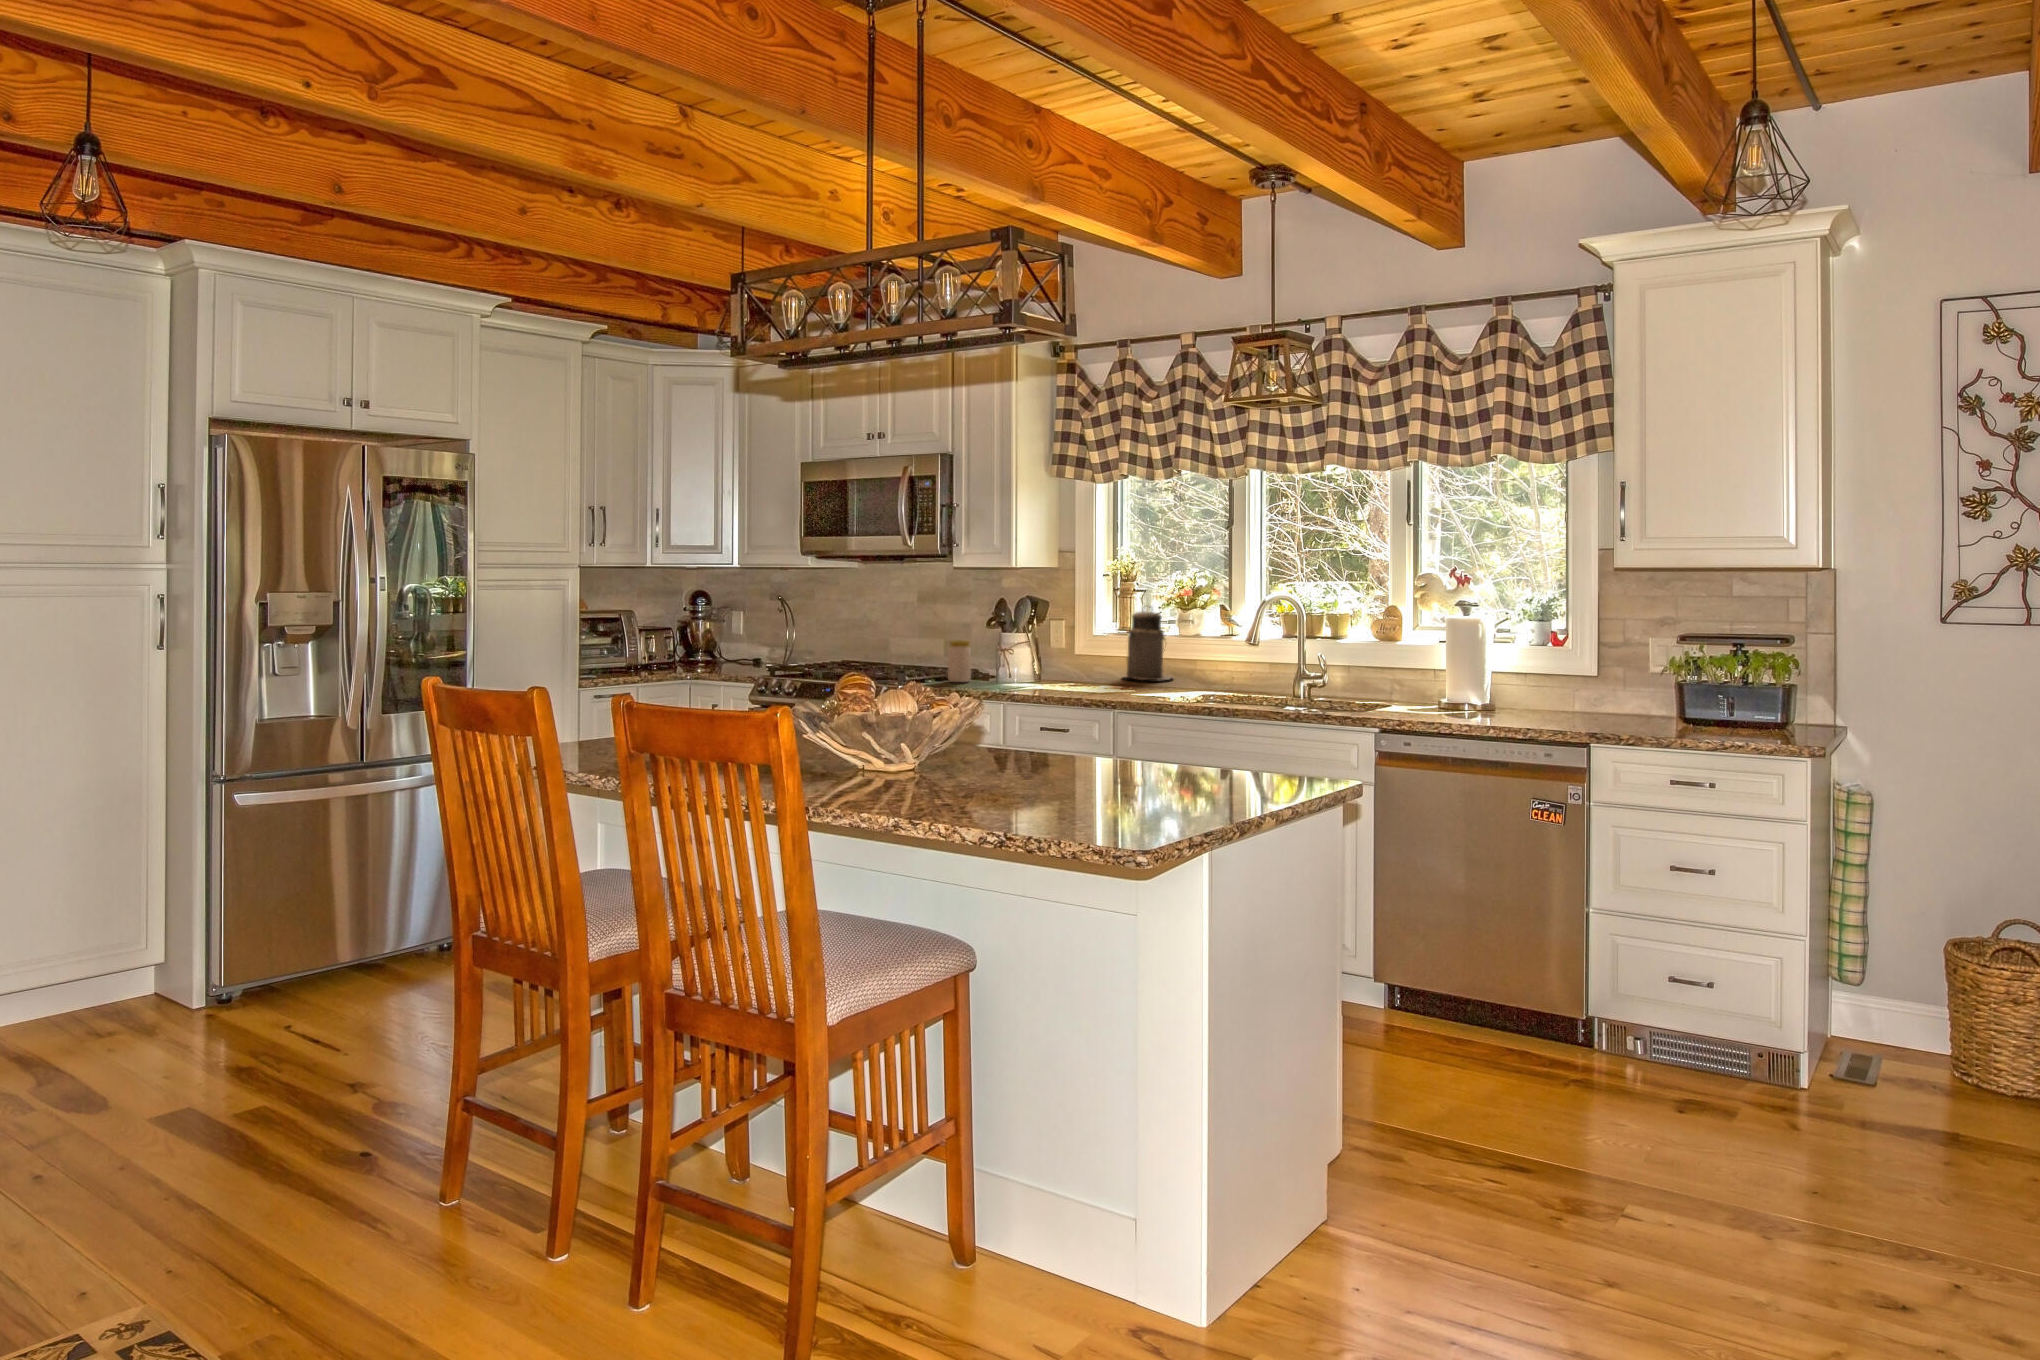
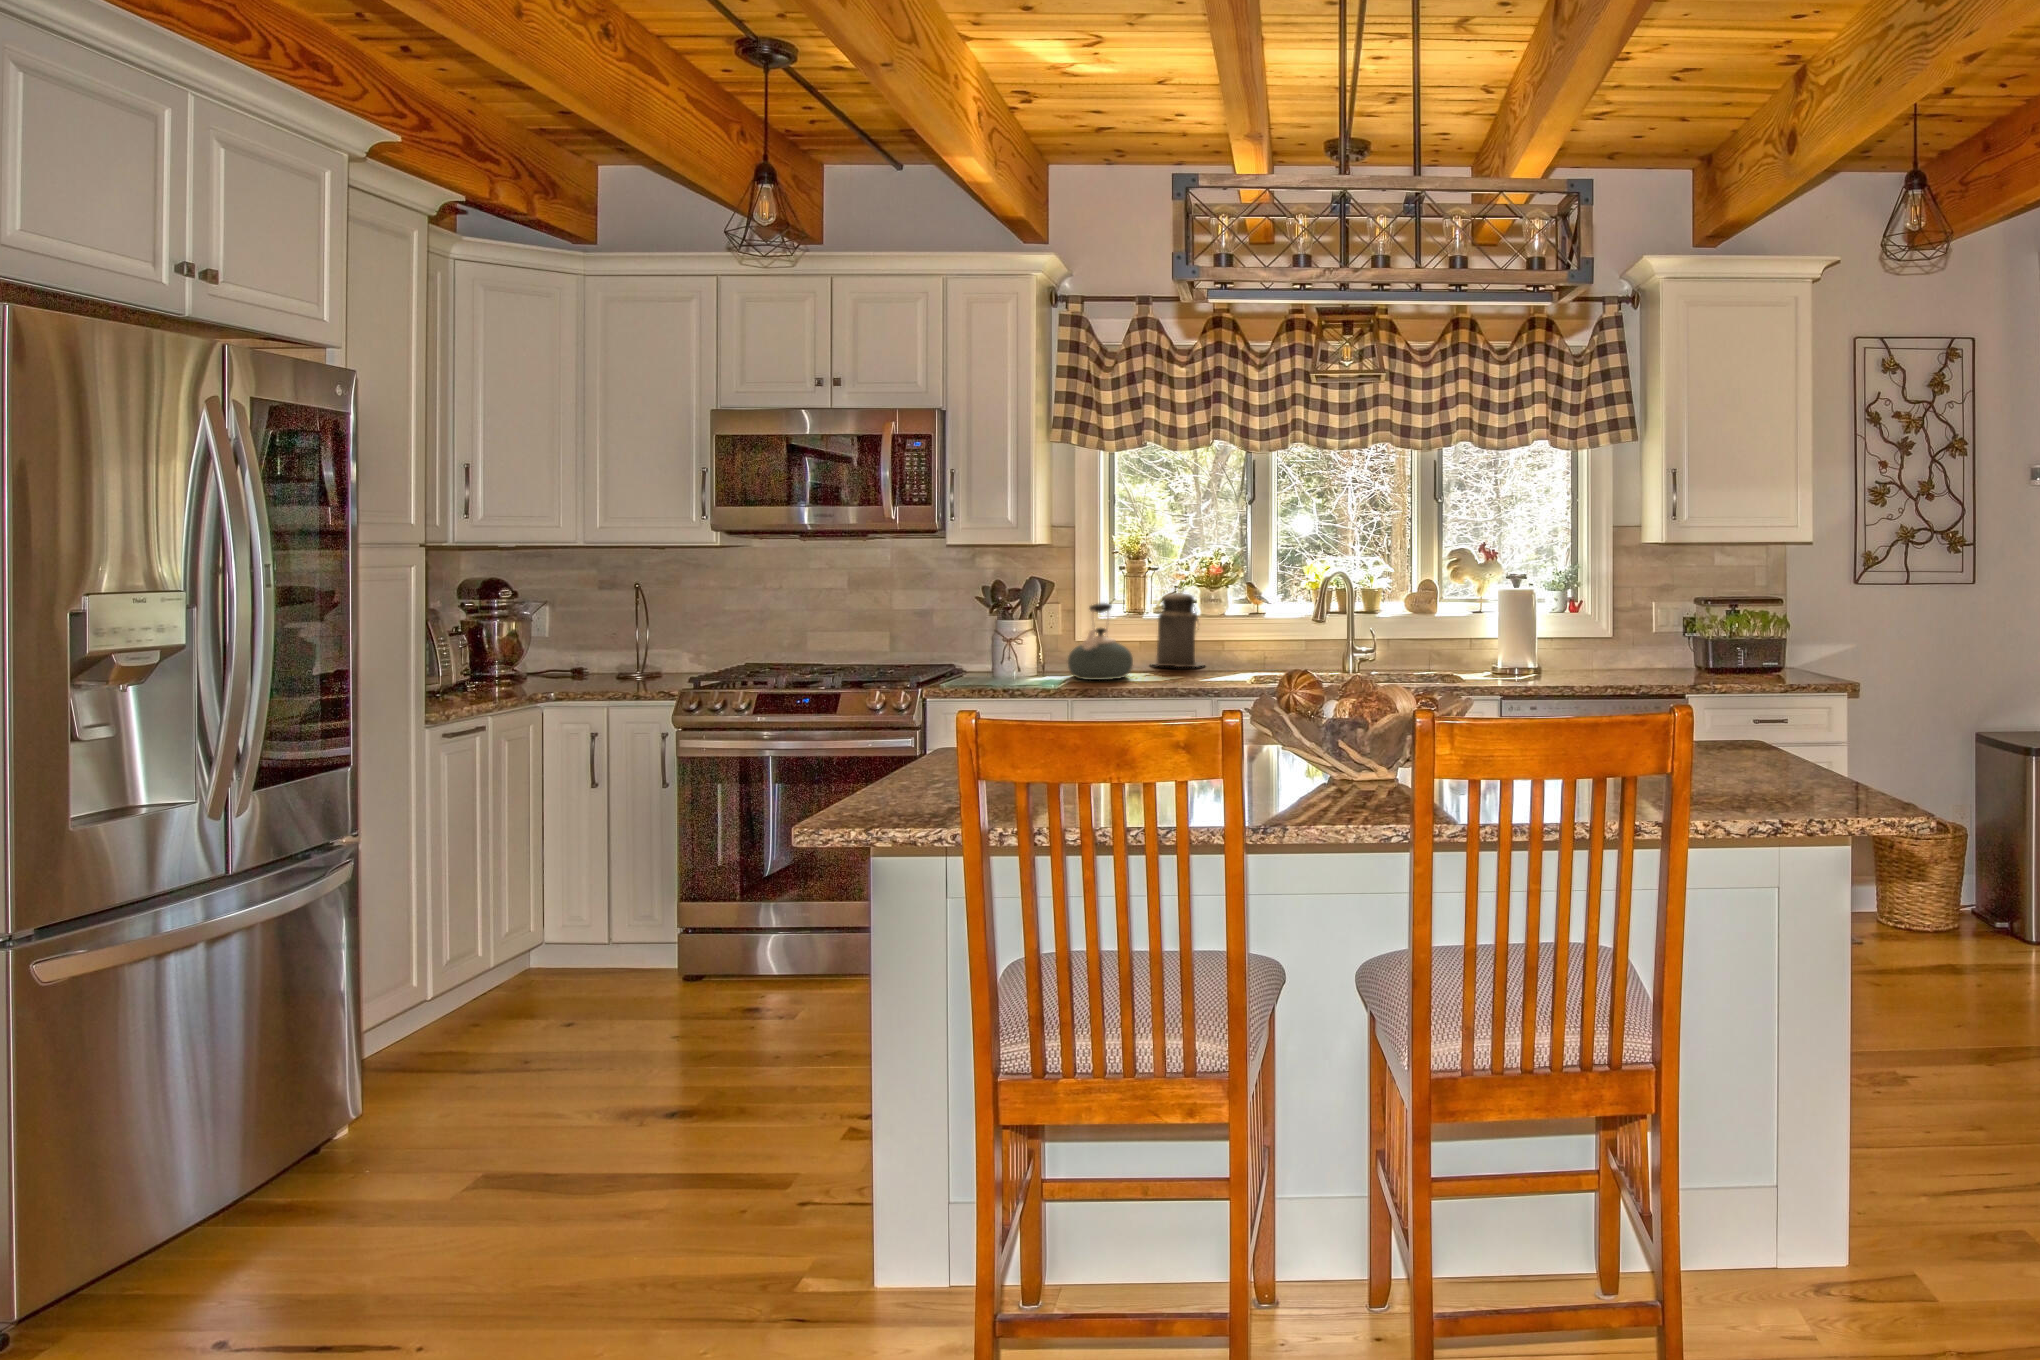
kettle: none [1028,618,1085,686] -> present [1068,603,1133,680]
jar: present [948,640,971,682] -> none [973,633,1001,682]

